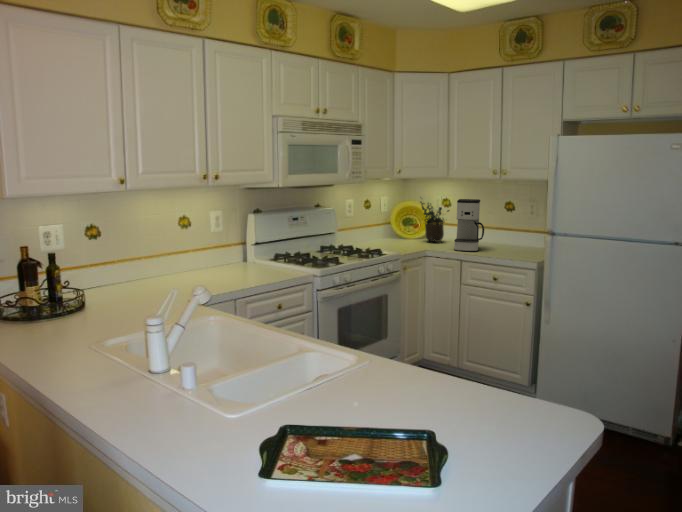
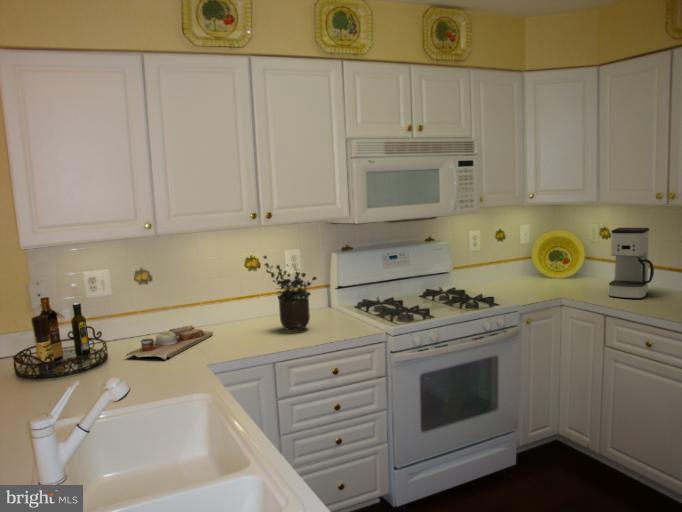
potted plant: present [420,202,449,242] -> present [264,256,317,330]
cutting board: none [105,276,163,302] -> present [126,325,213,360]

